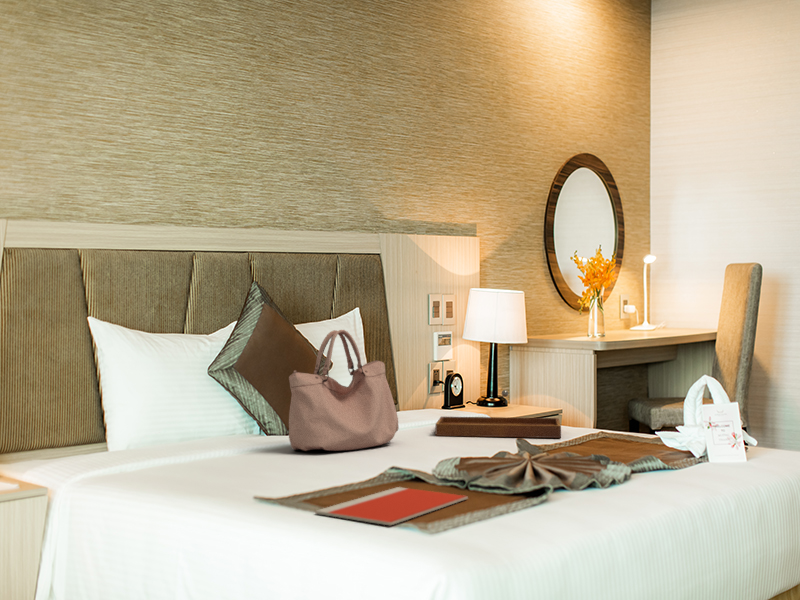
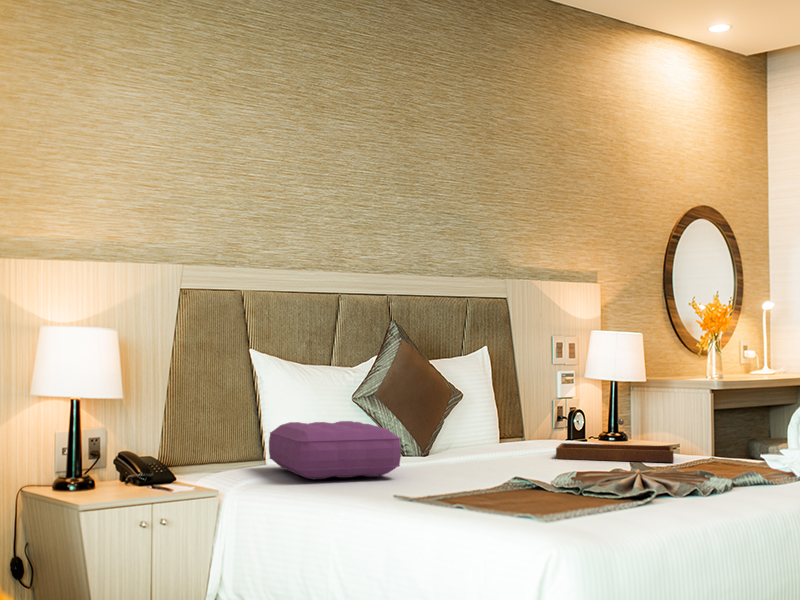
handbag: present [289,330,399,451] -> none [424,360,522,467]
pillow: none [105,402,262,476] -> present [269,421,401,479]
notebook: present [315,487,468,525] -> none [446,491,580,516]

